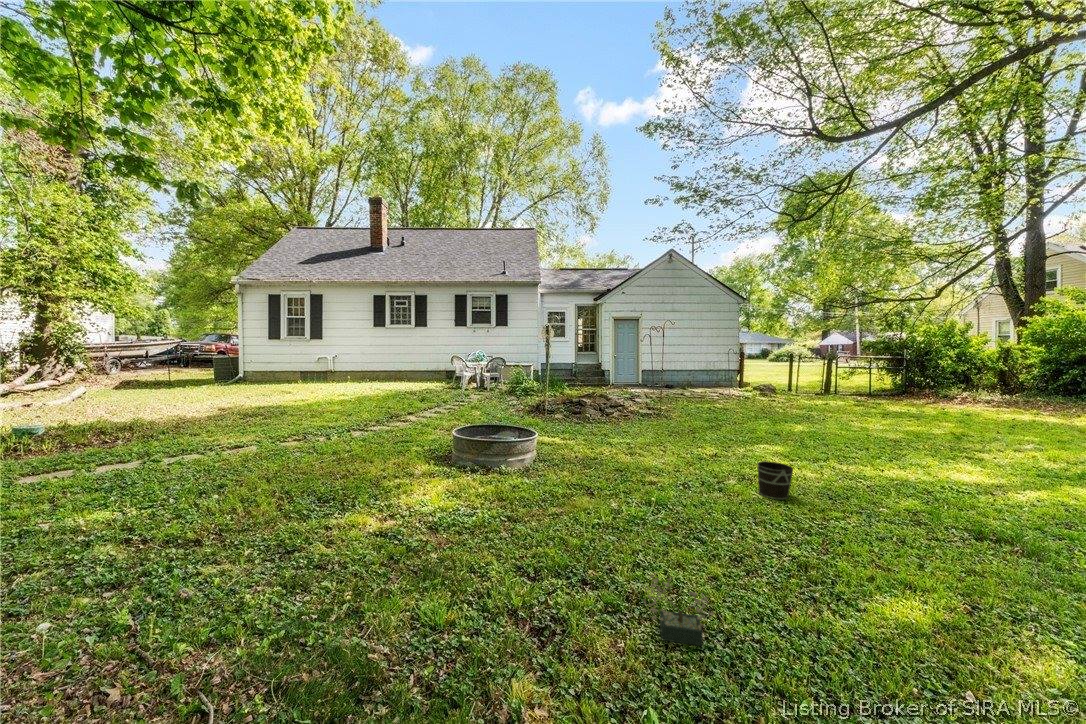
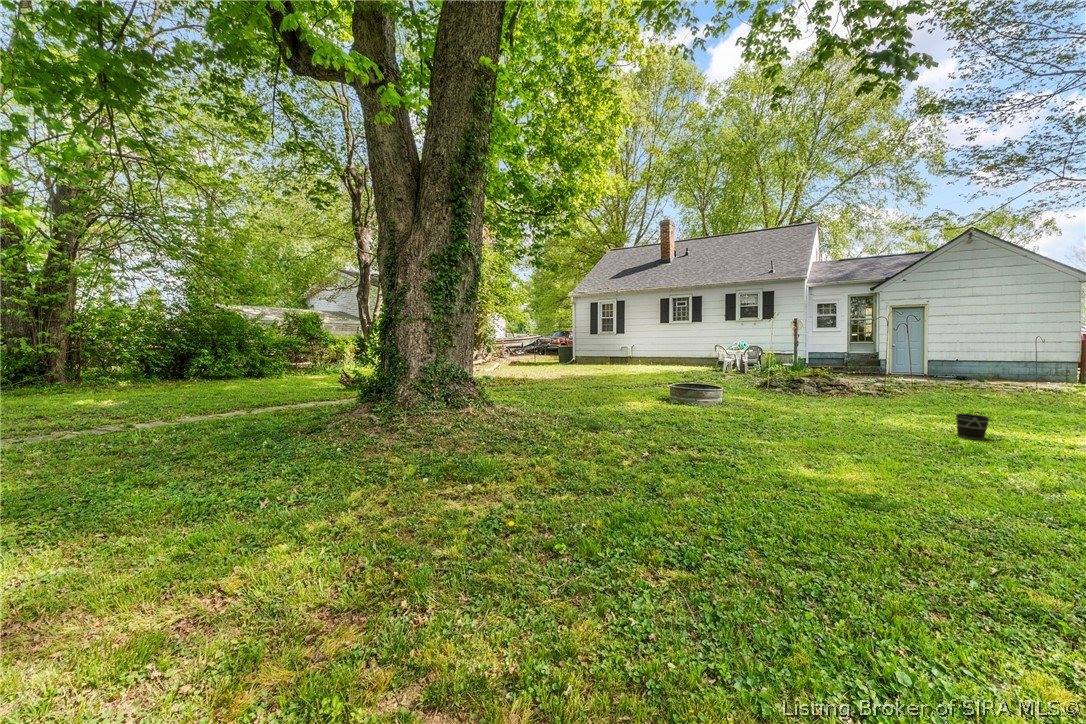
decorative plant: present [644,573,714,646] -> none [812,430,847,459]

